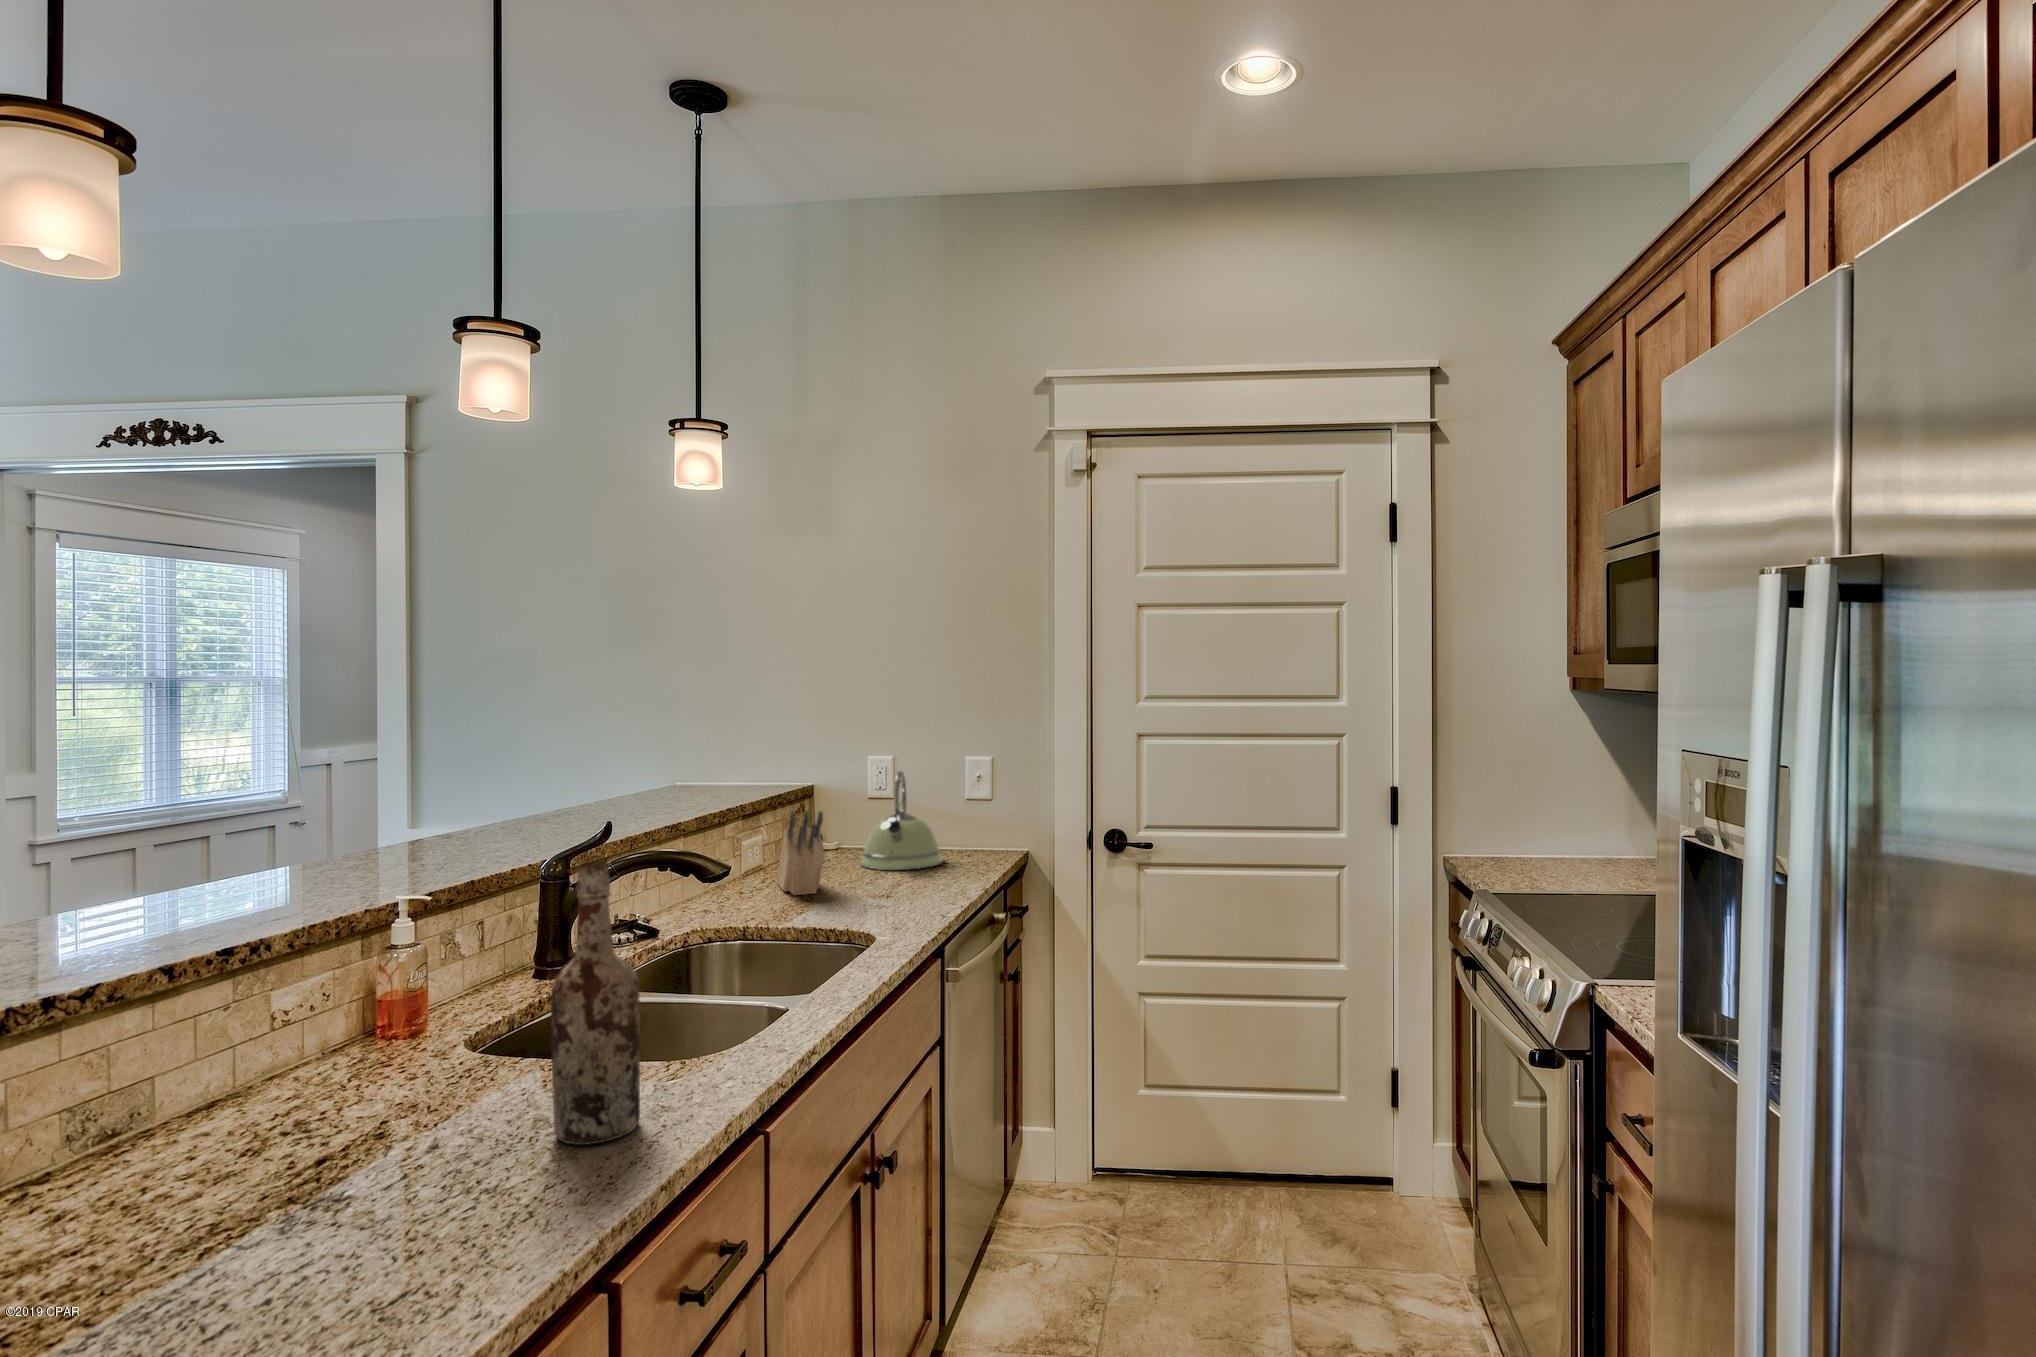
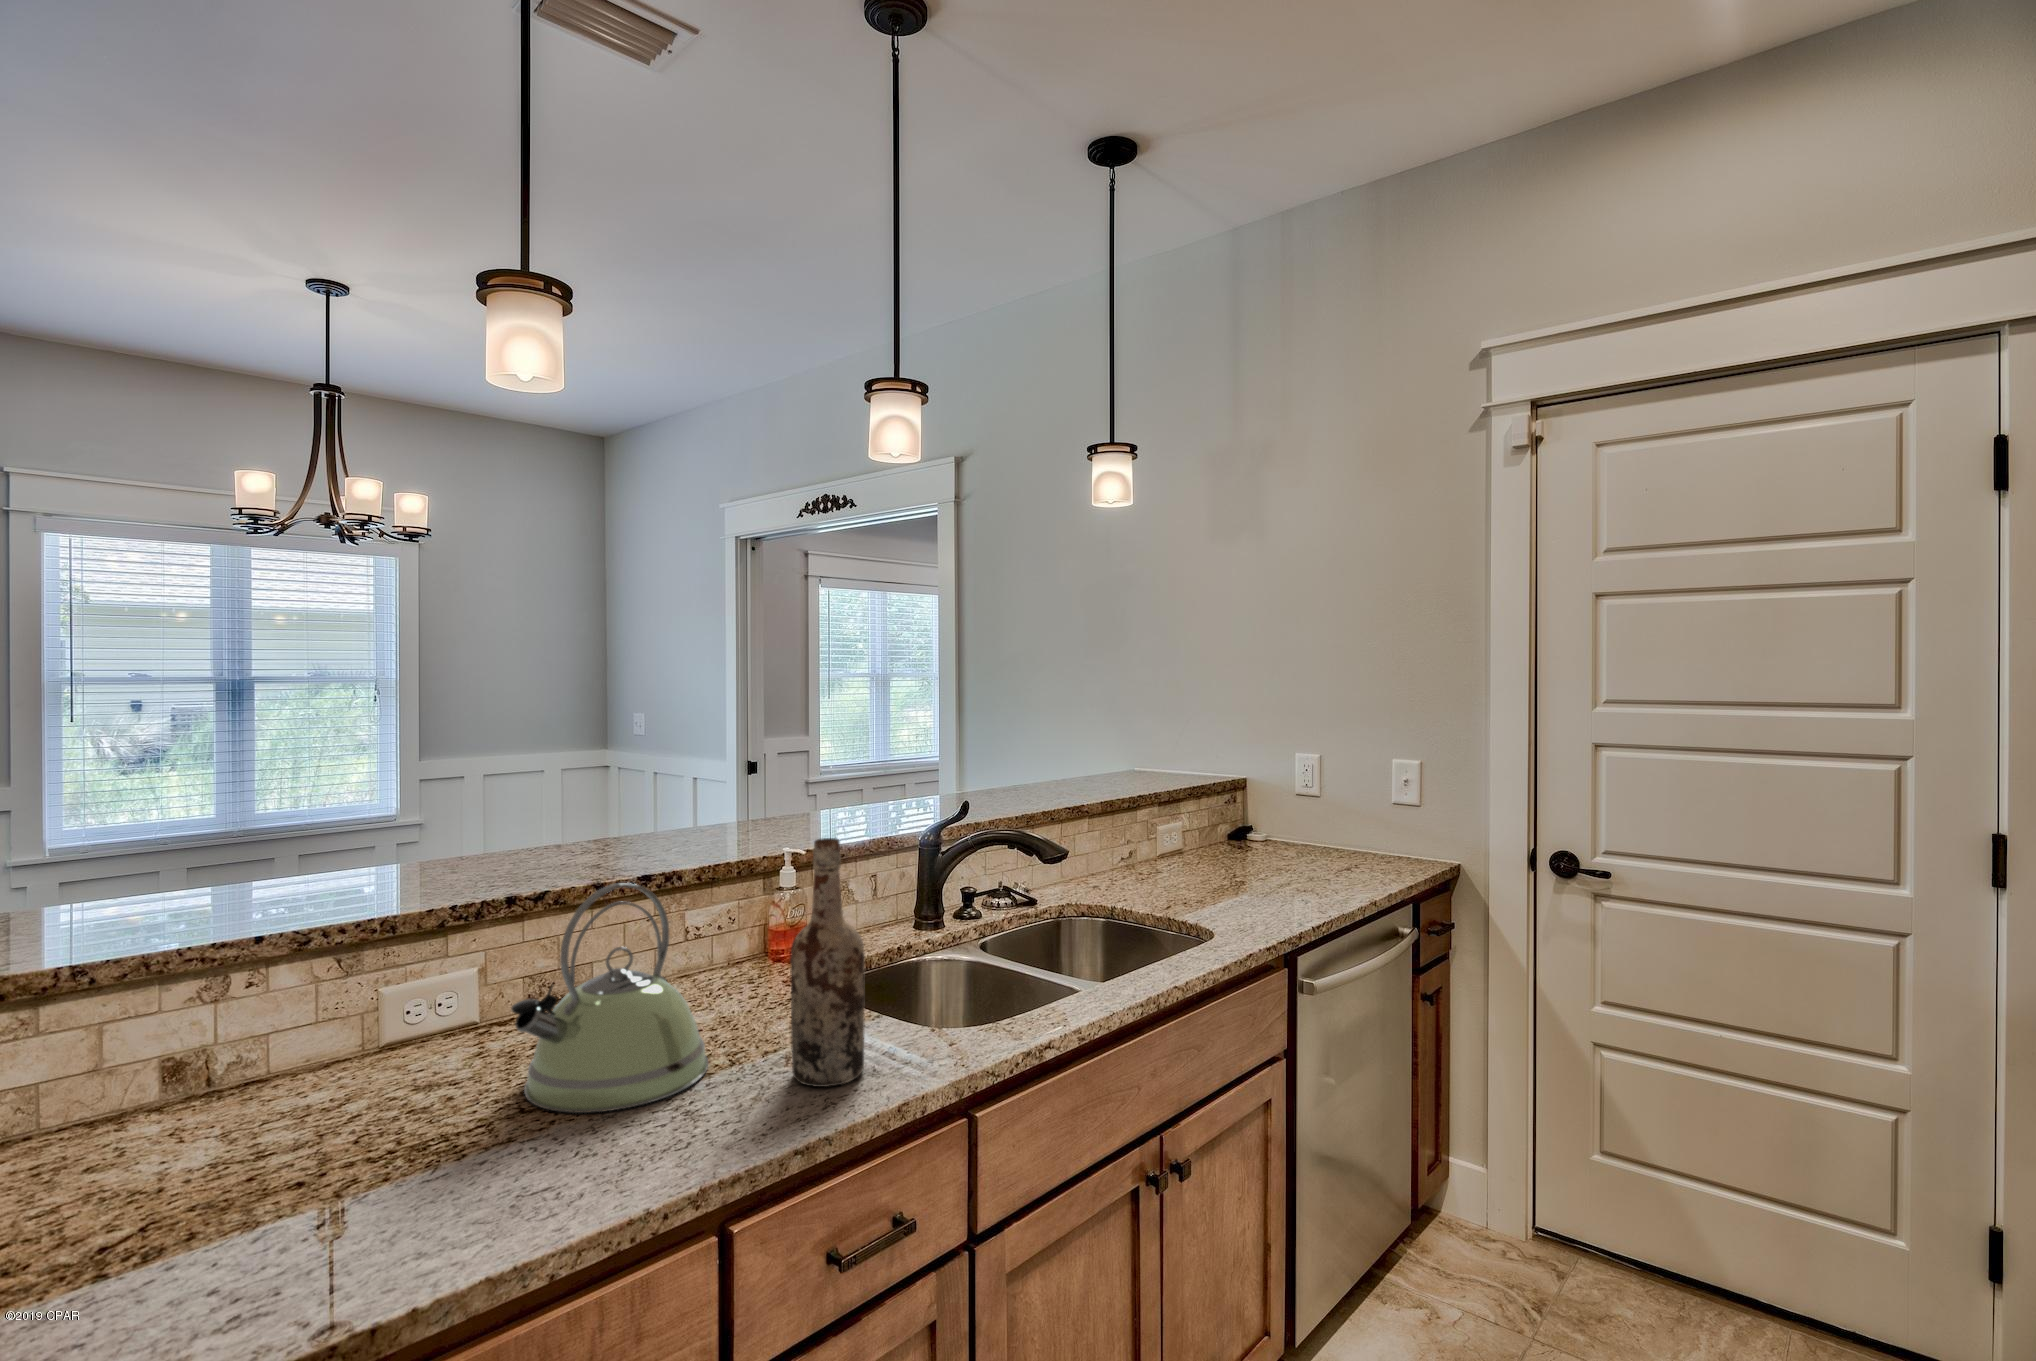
kettle: present [861,771,942,870] -> present [511,883,708,1113]
knife block: present [777,811,824,895] -> none [1174,802,1211,884]

